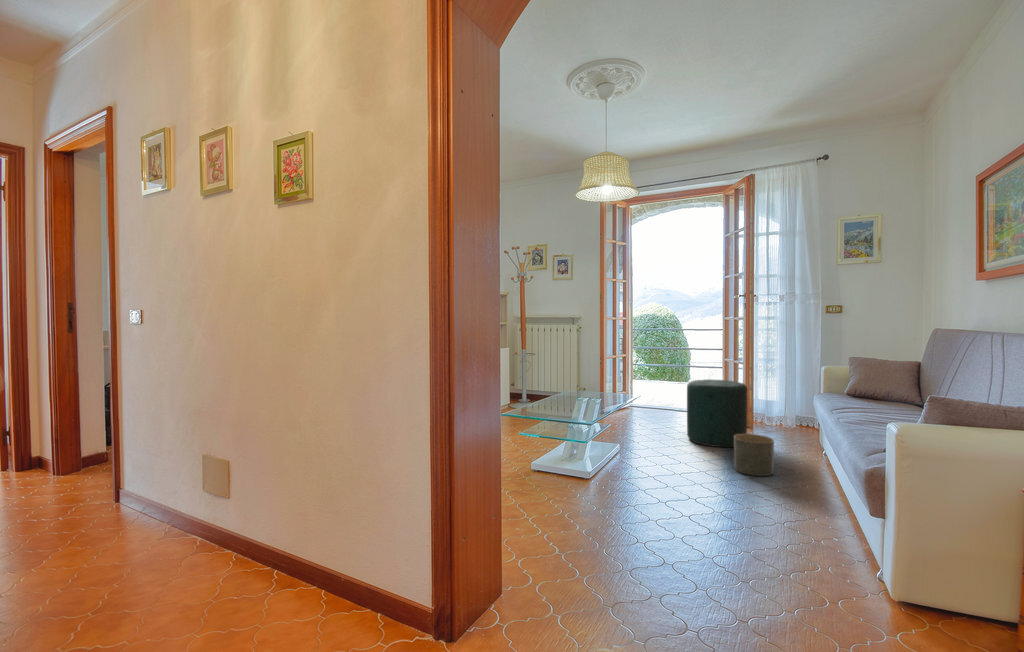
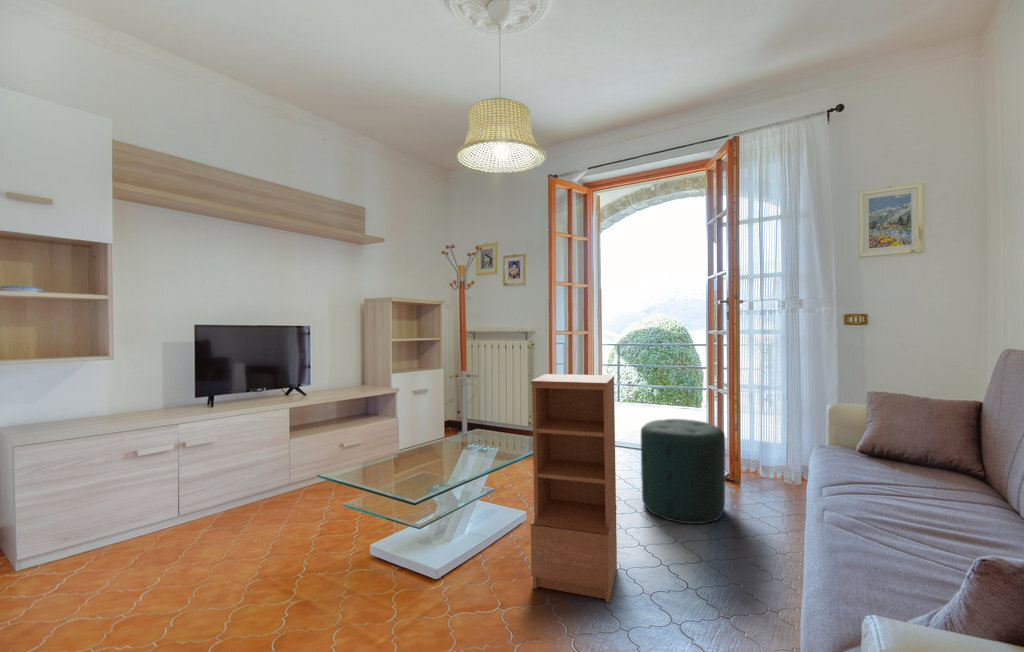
bookcase: none [640,340,692,478] -> present [530,374,617,602]
planter: present [734,434,774,476] -> none [686,521,749,602]

